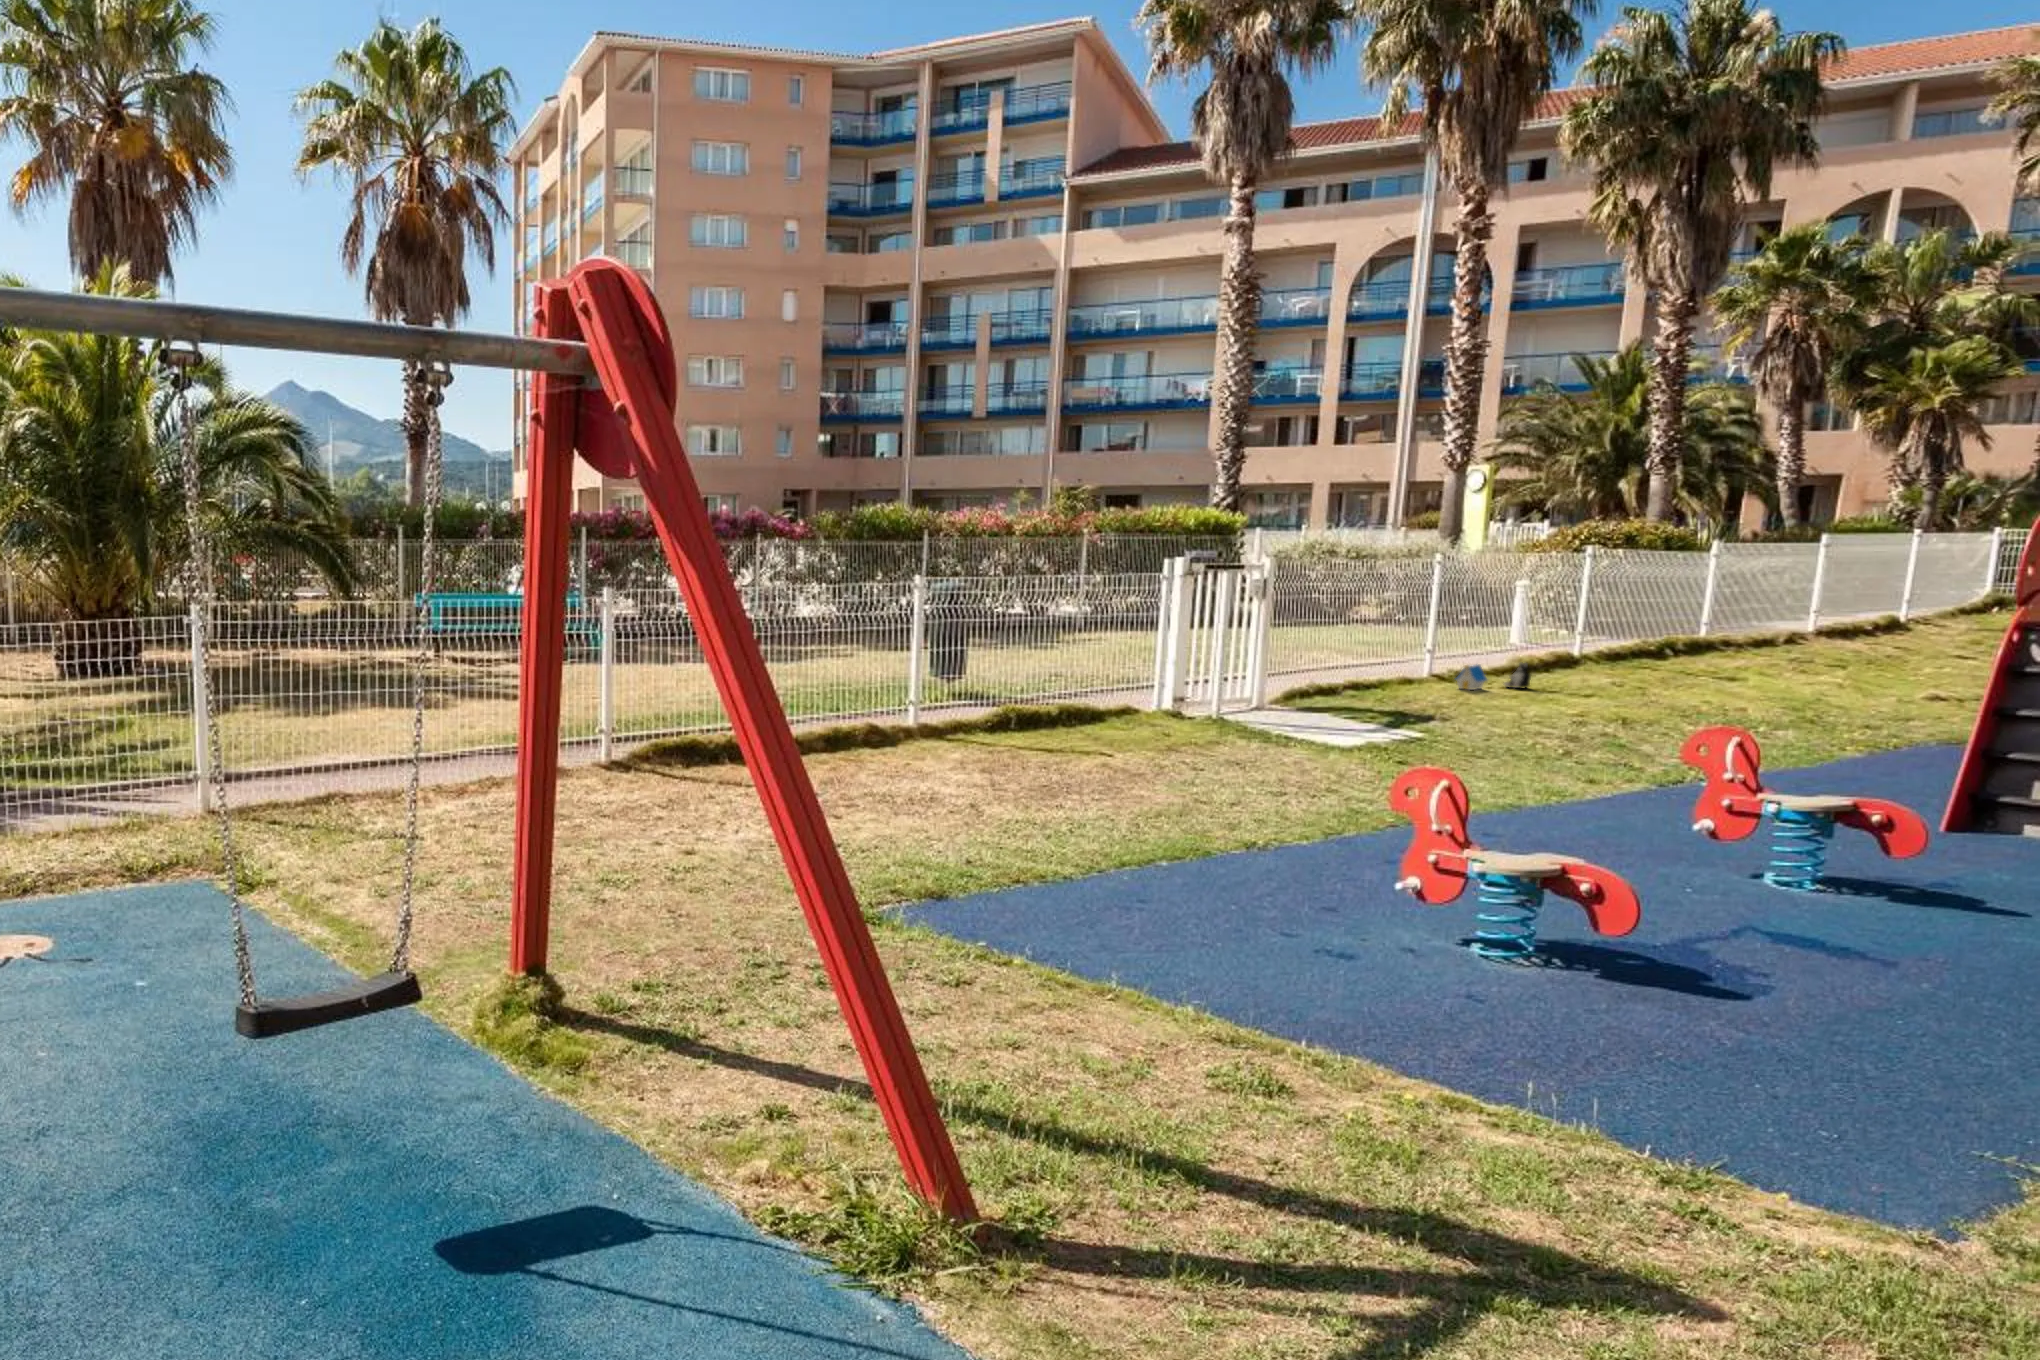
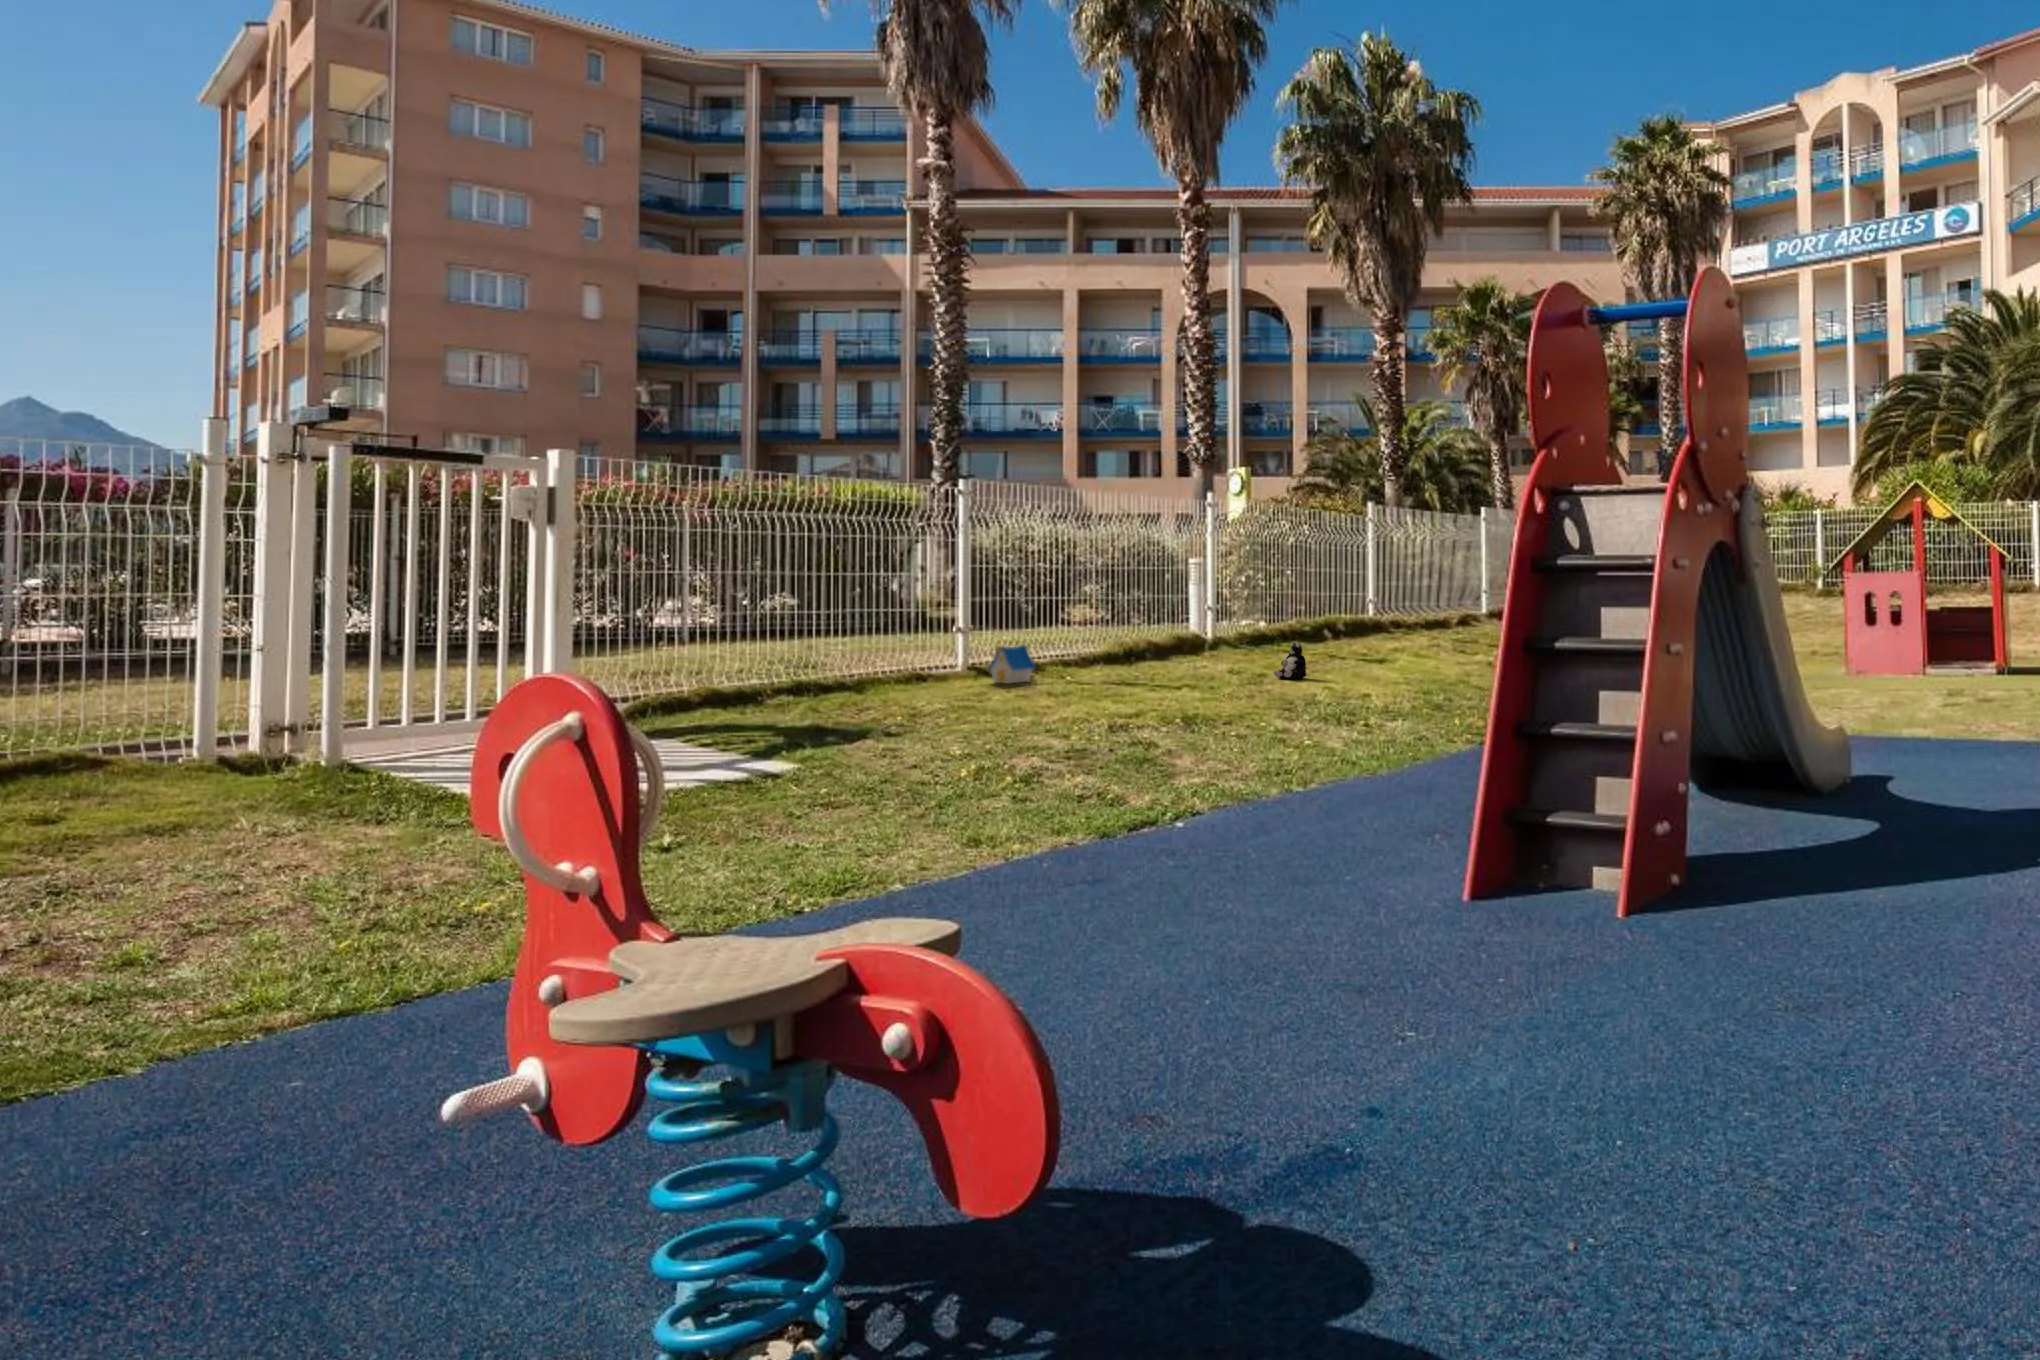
plush toy: present [1503,663,1531,688] -> present [1274,643,1306,679]

